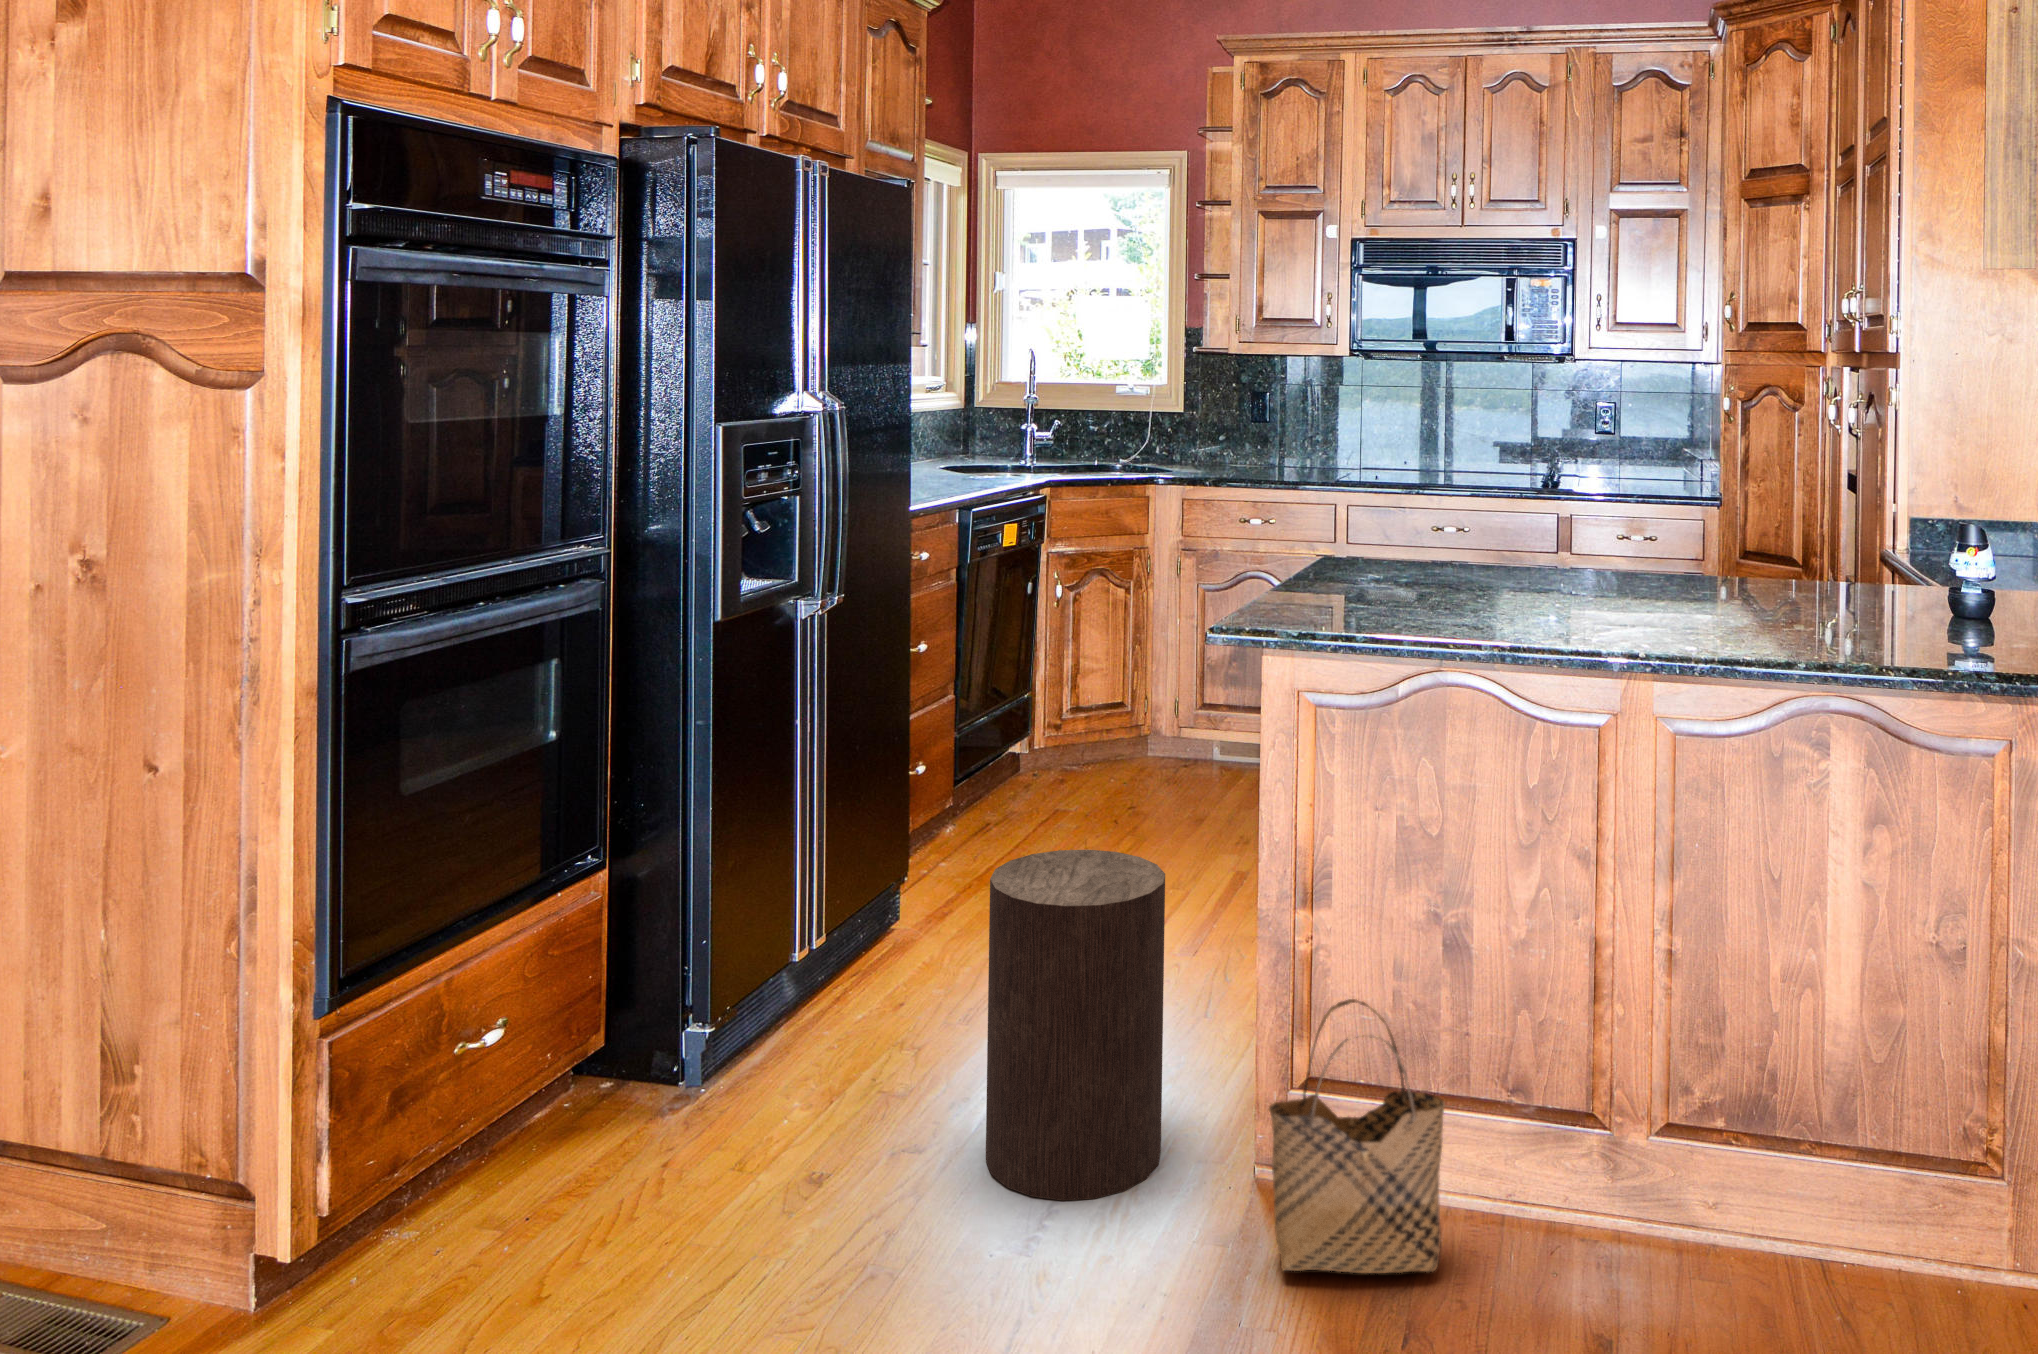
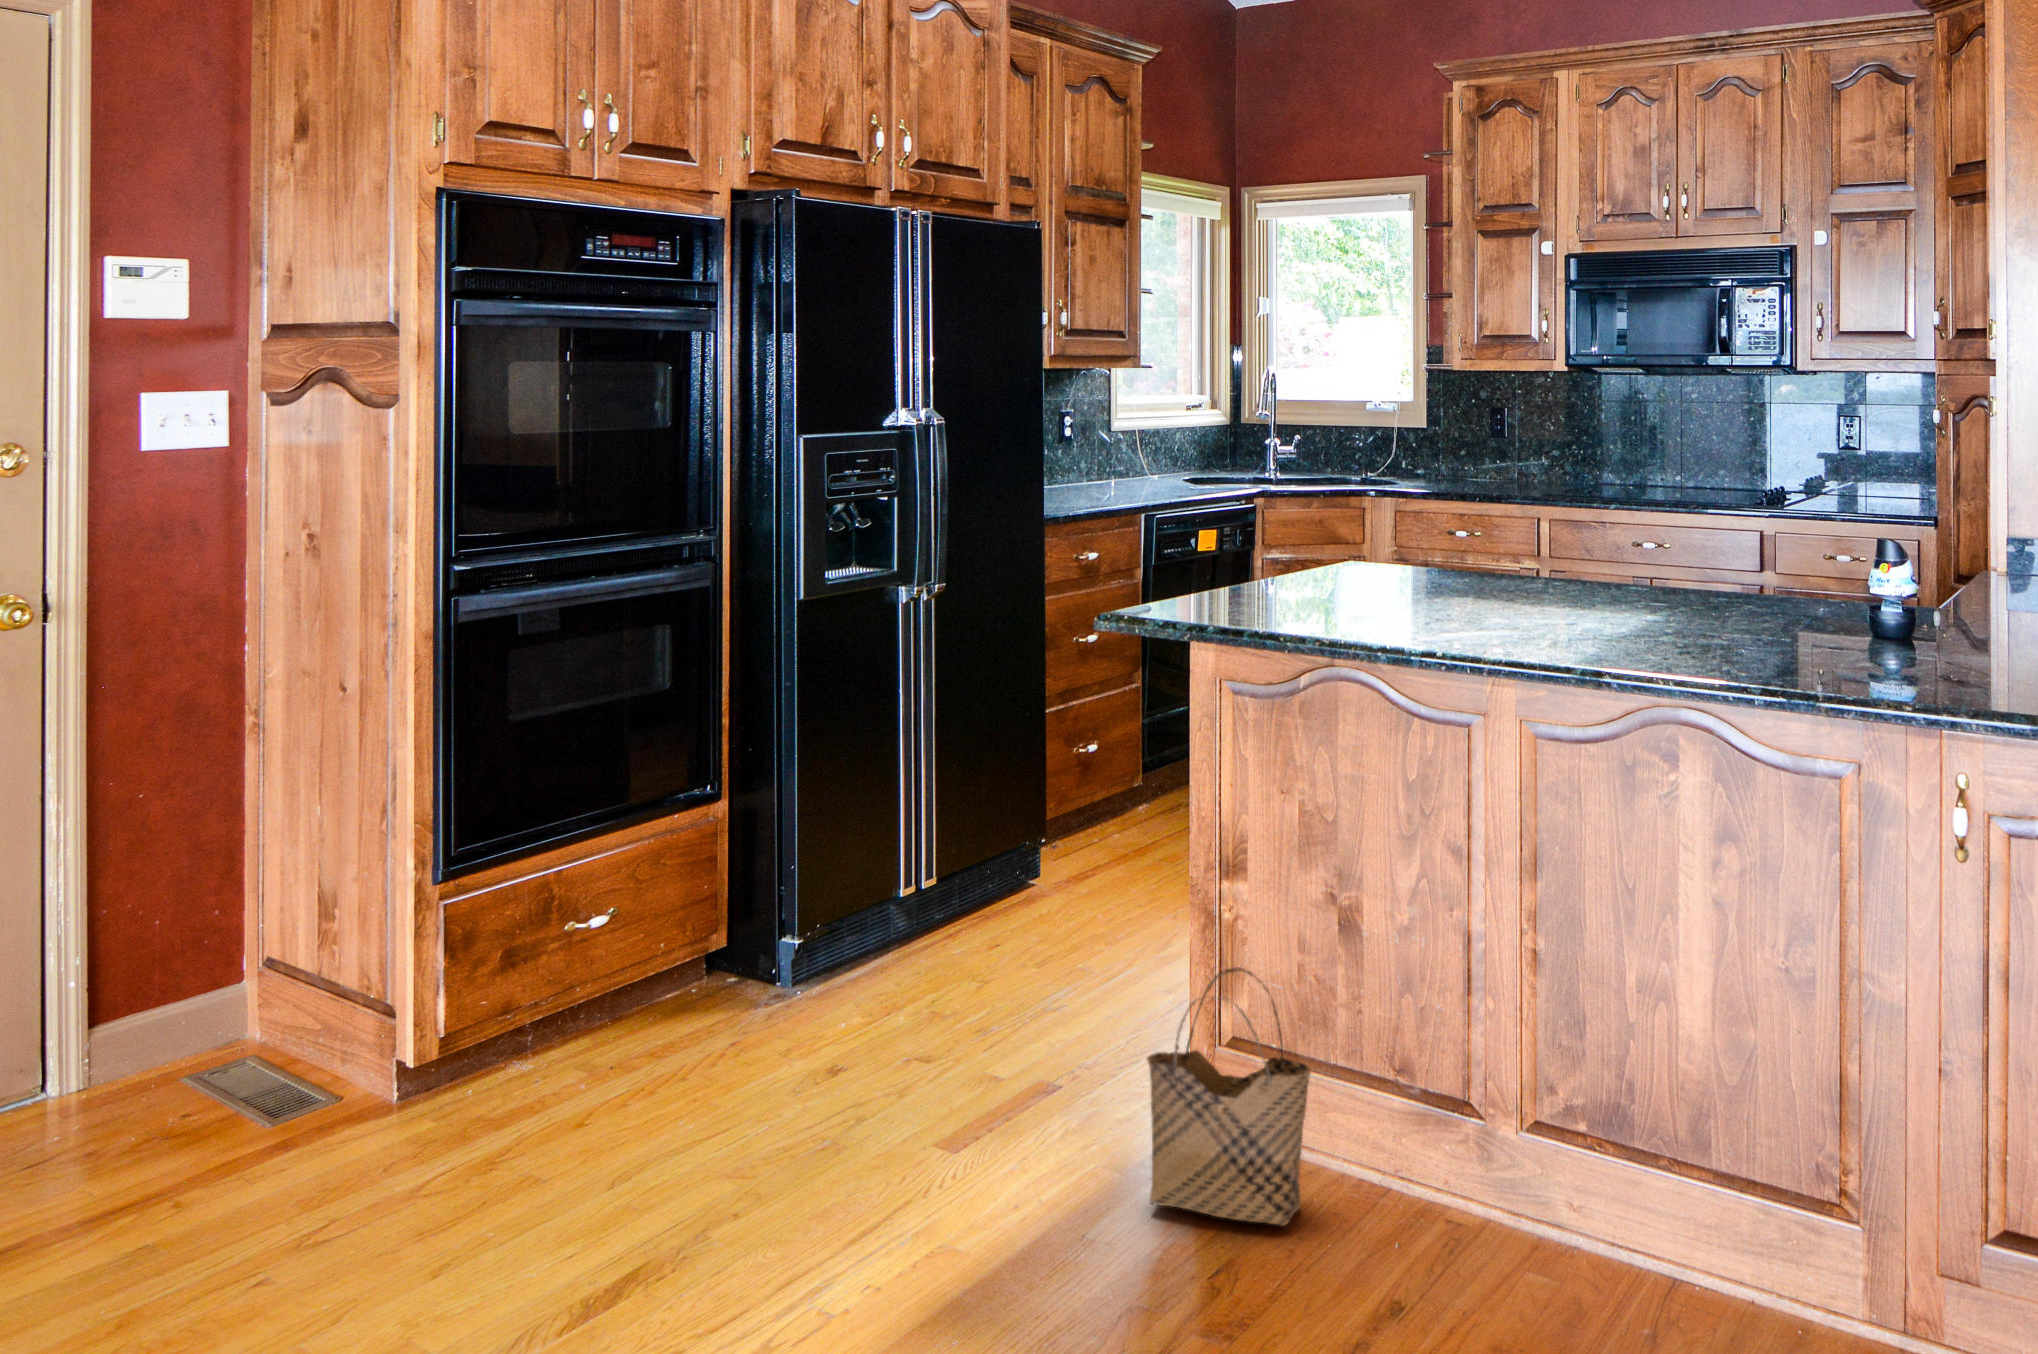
stool: present [986,850,1165,1200] -> none [973,819,1131,1126]

